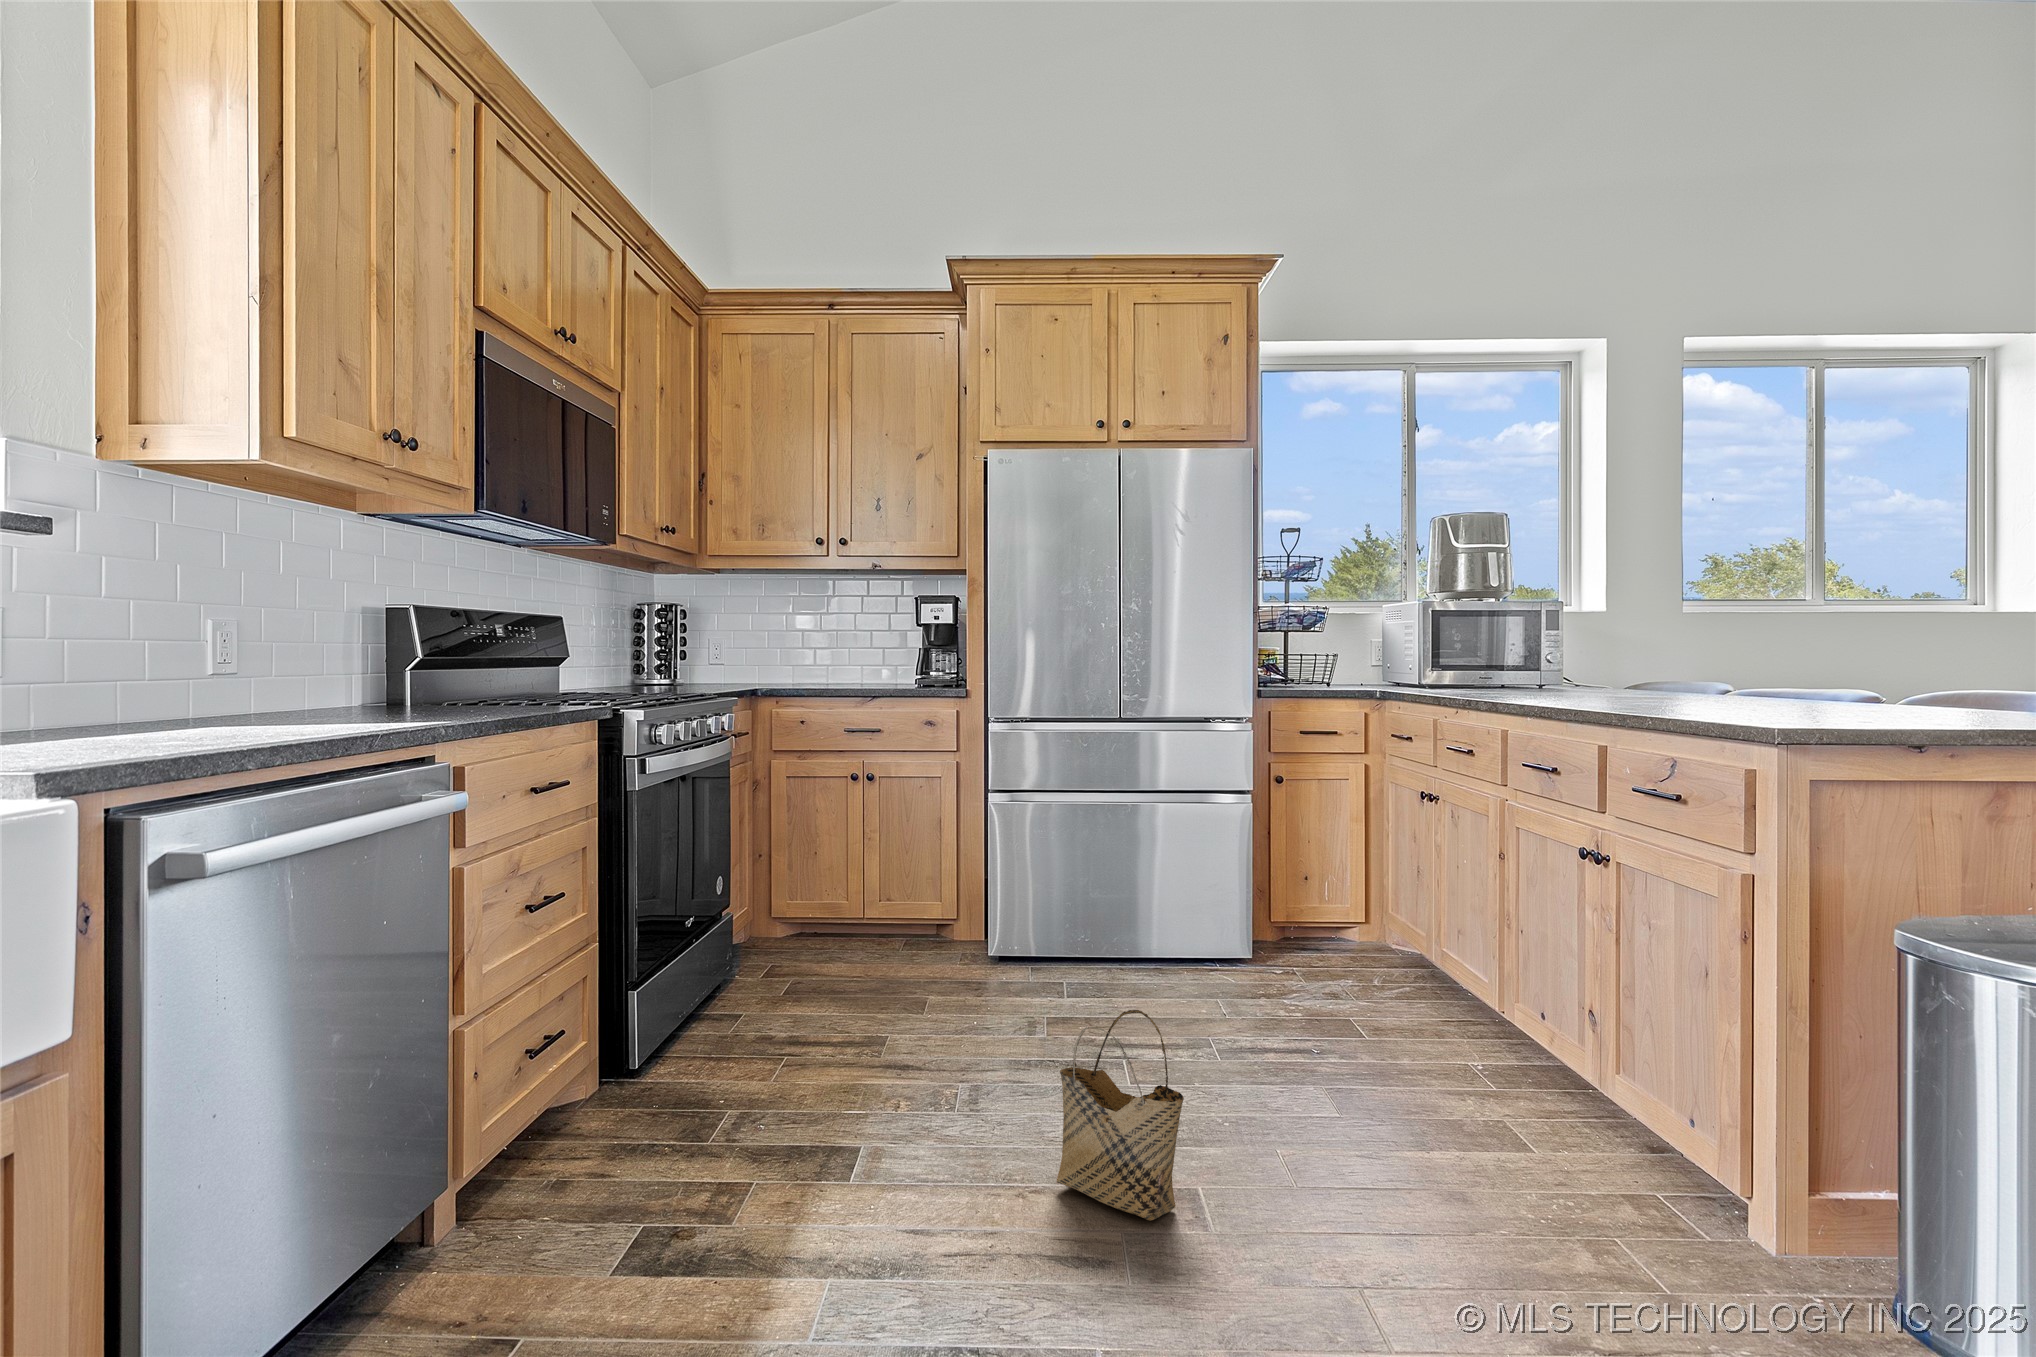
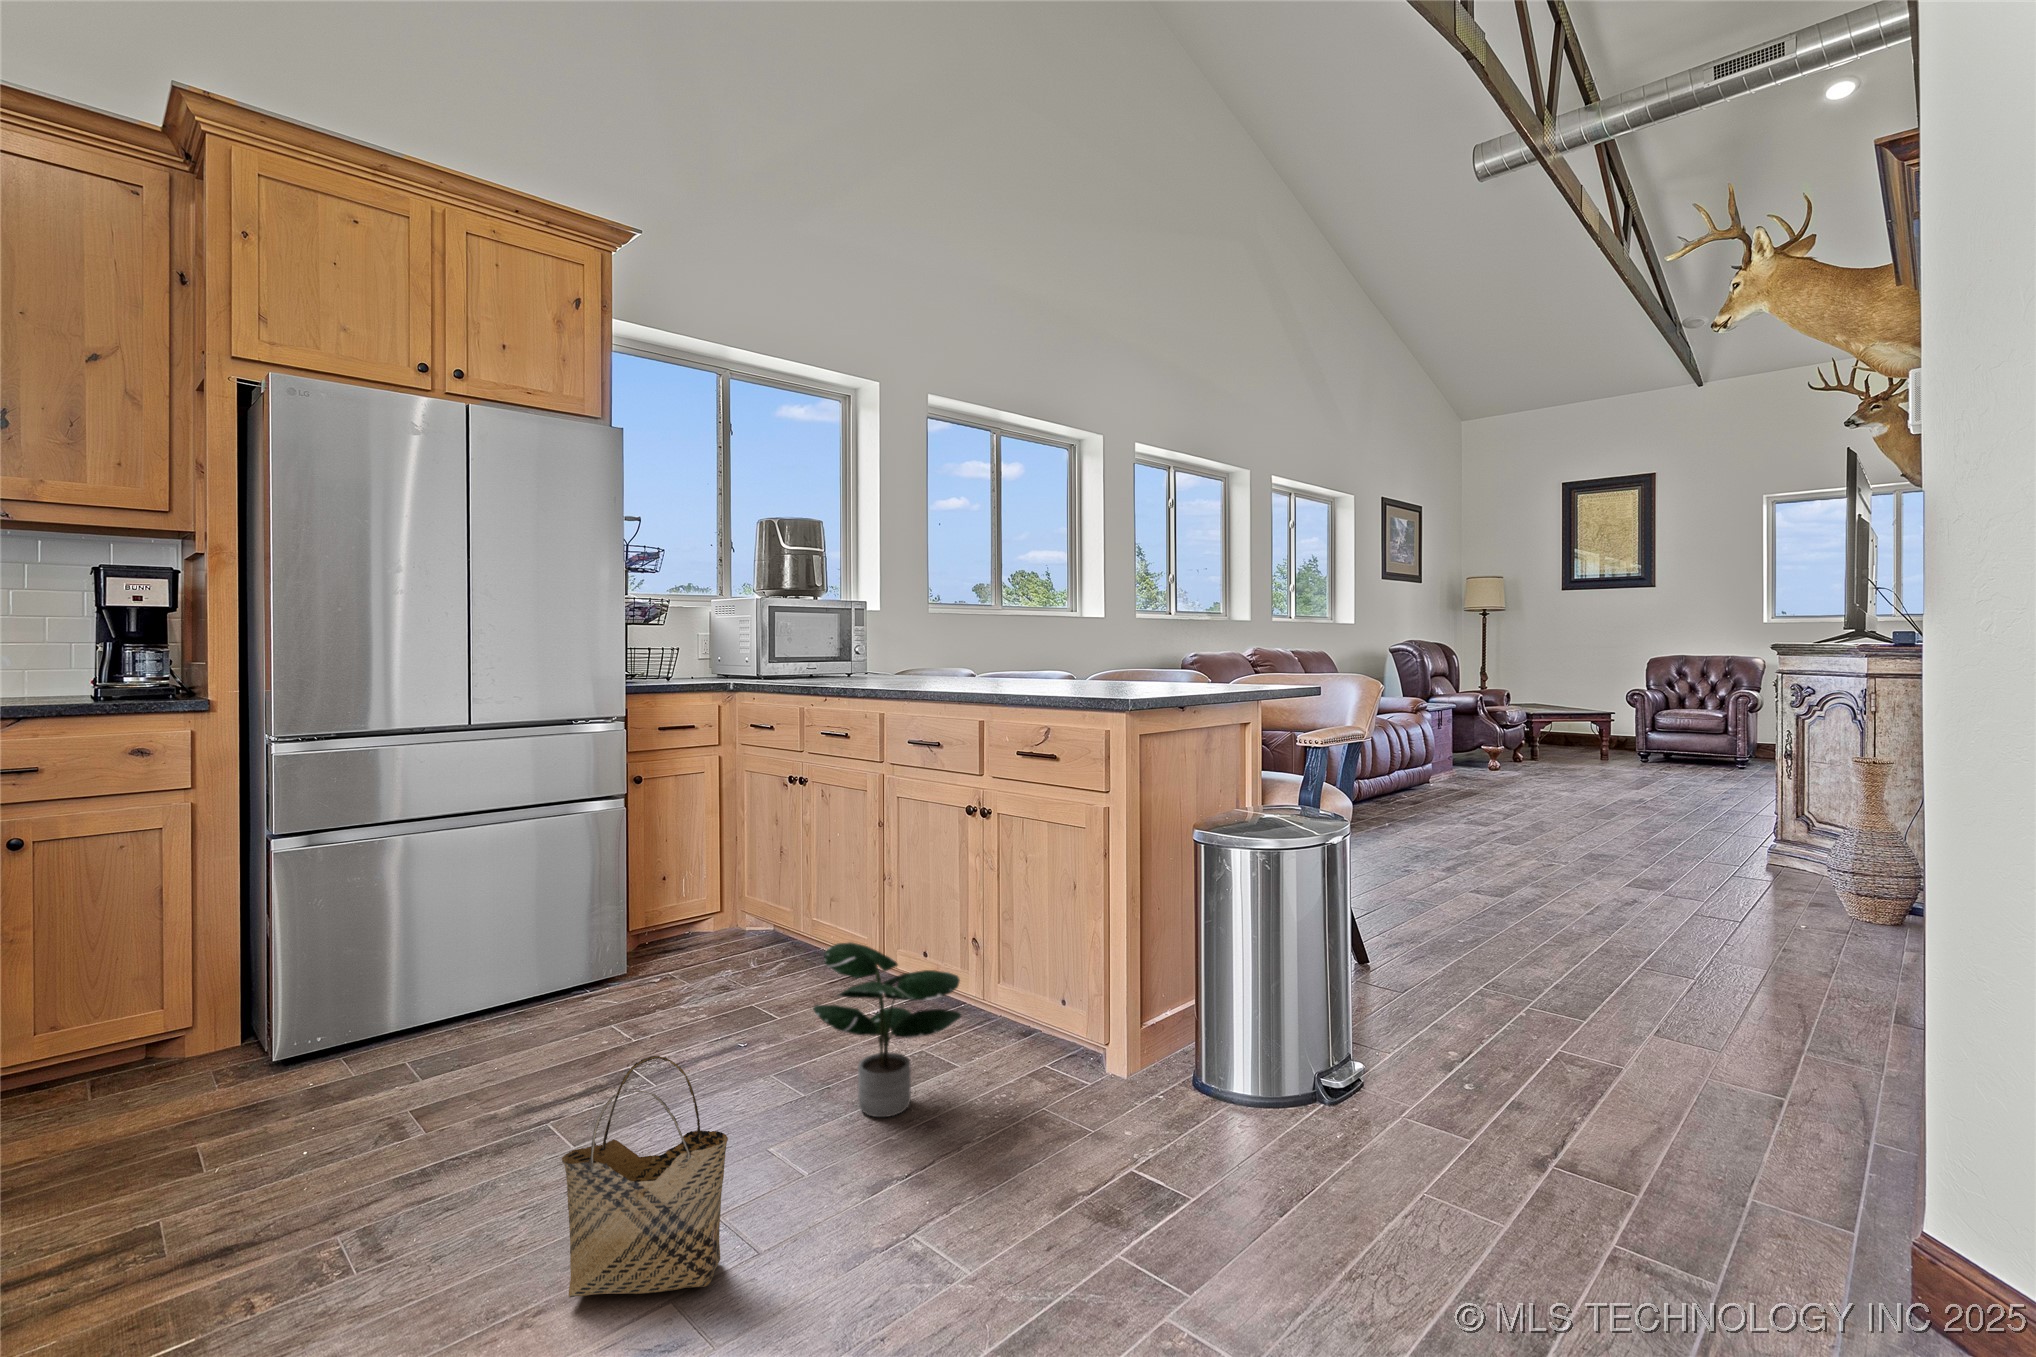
potted plant: none [1335,966,1511,1162] -> present [813,942,961,1117]

